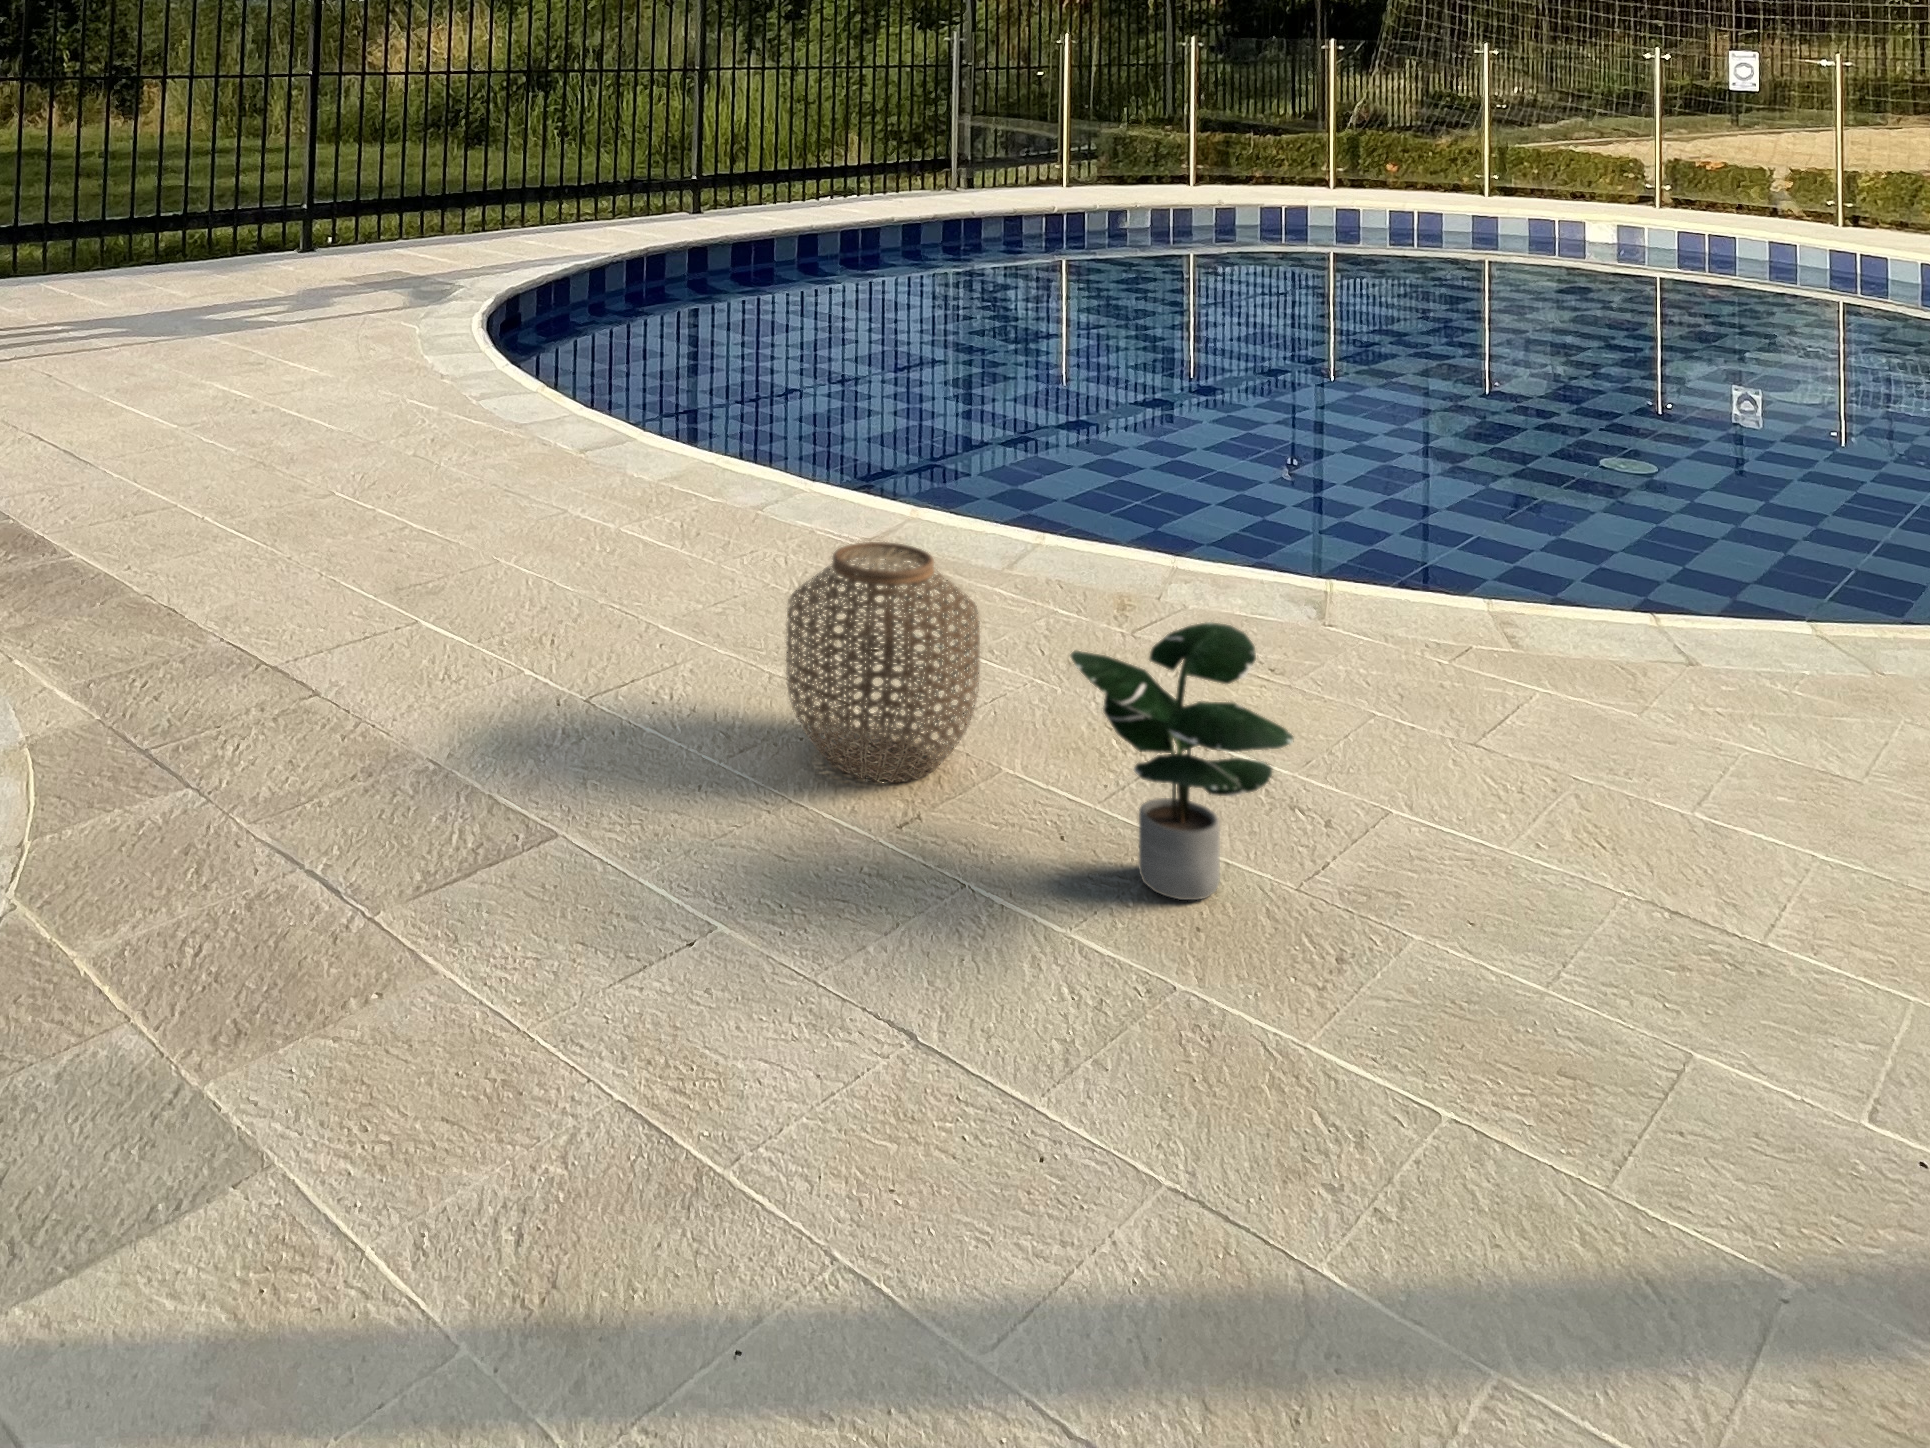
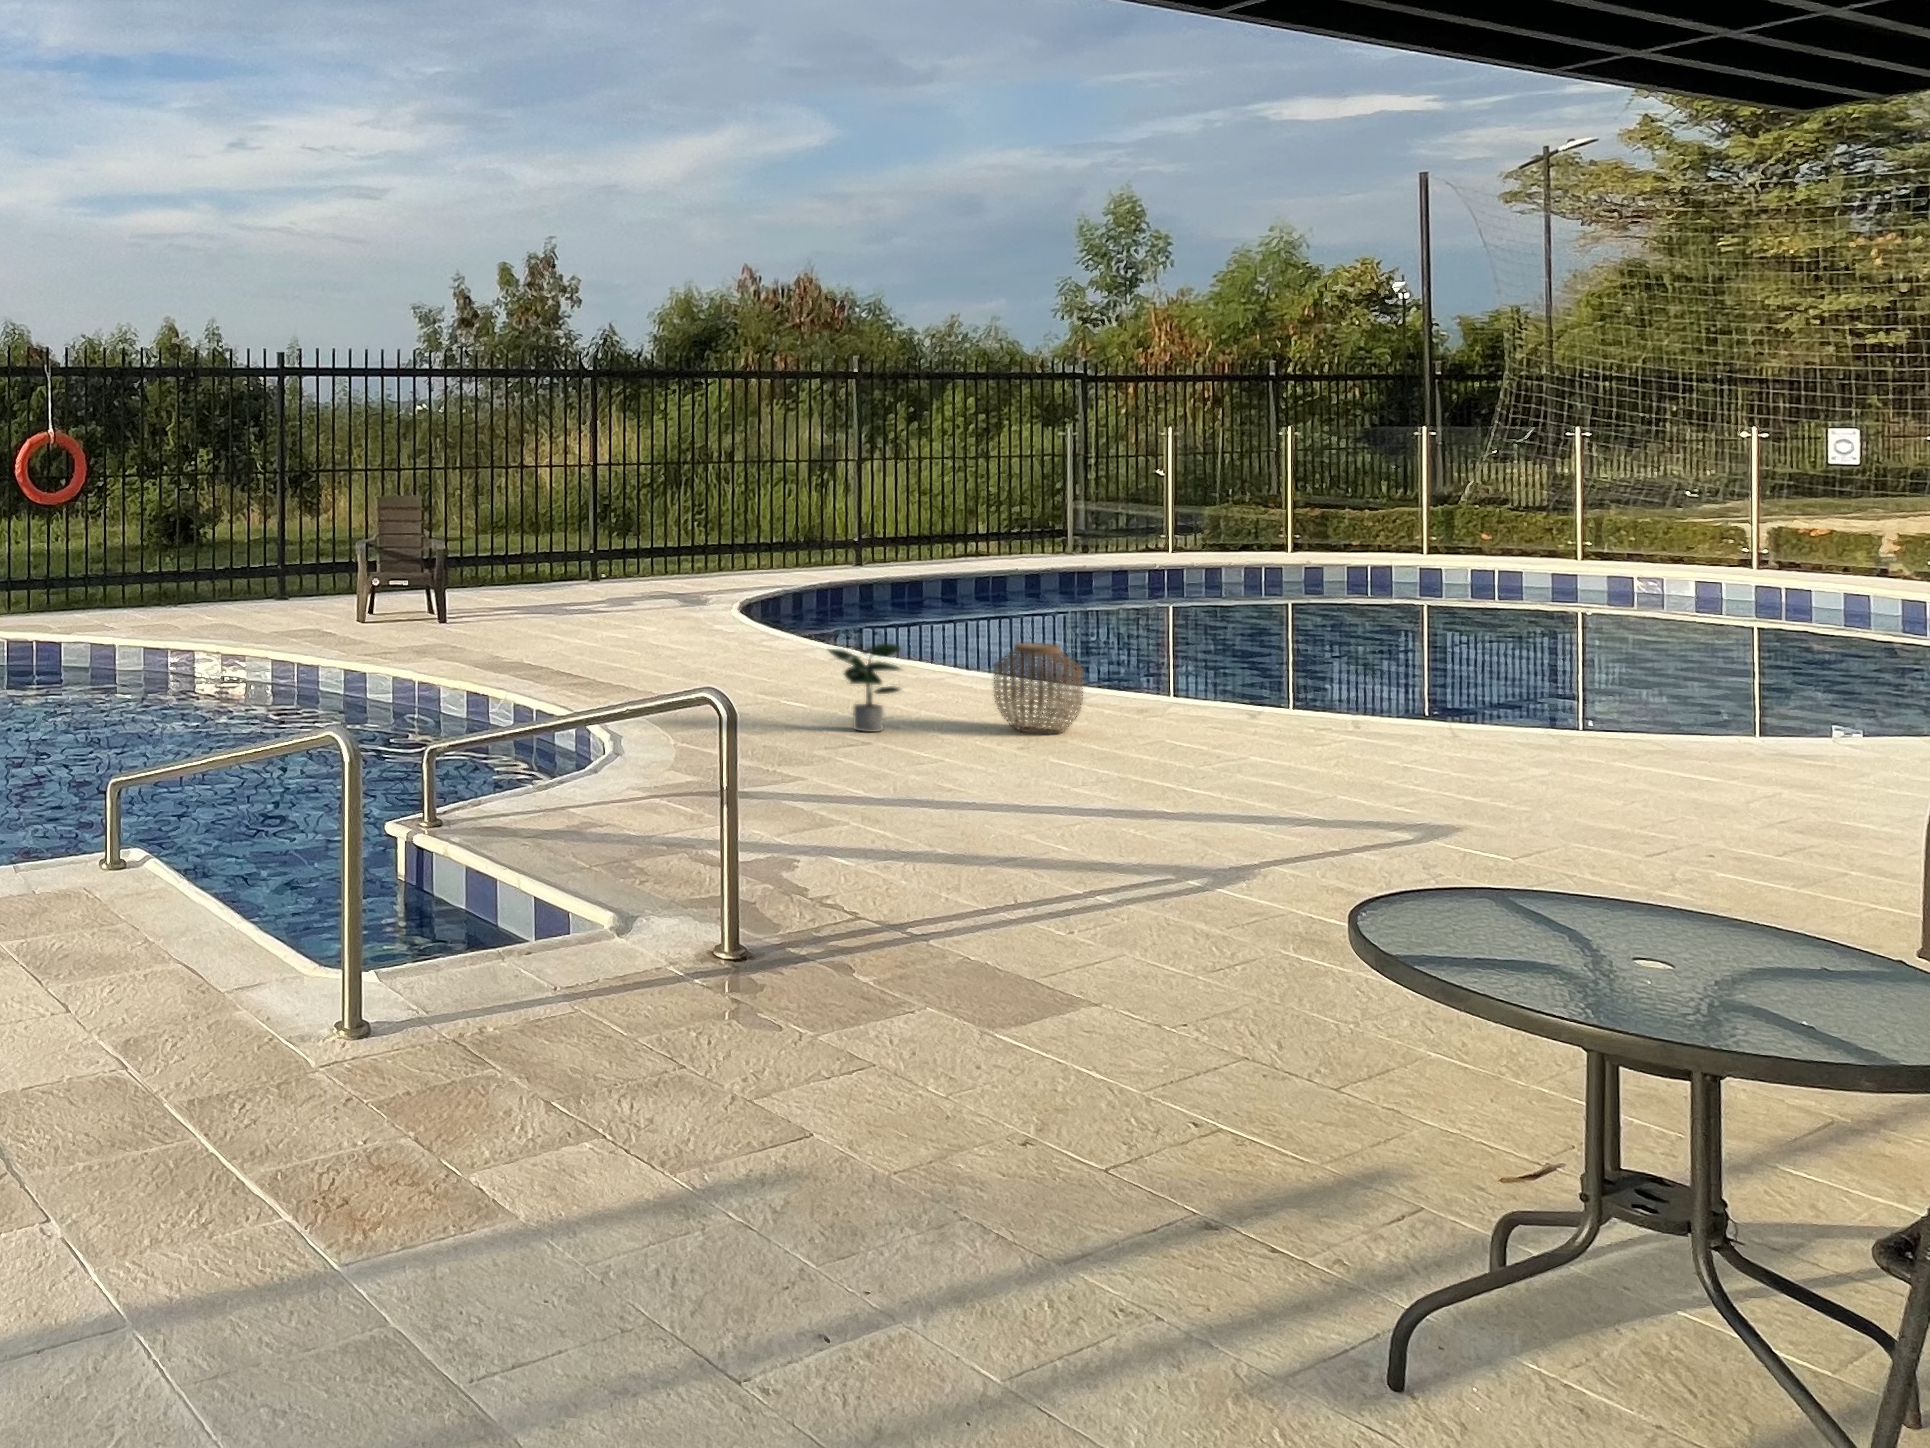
potted plant: present [1070,622,1294,900] -> present [829,643,901,732]

